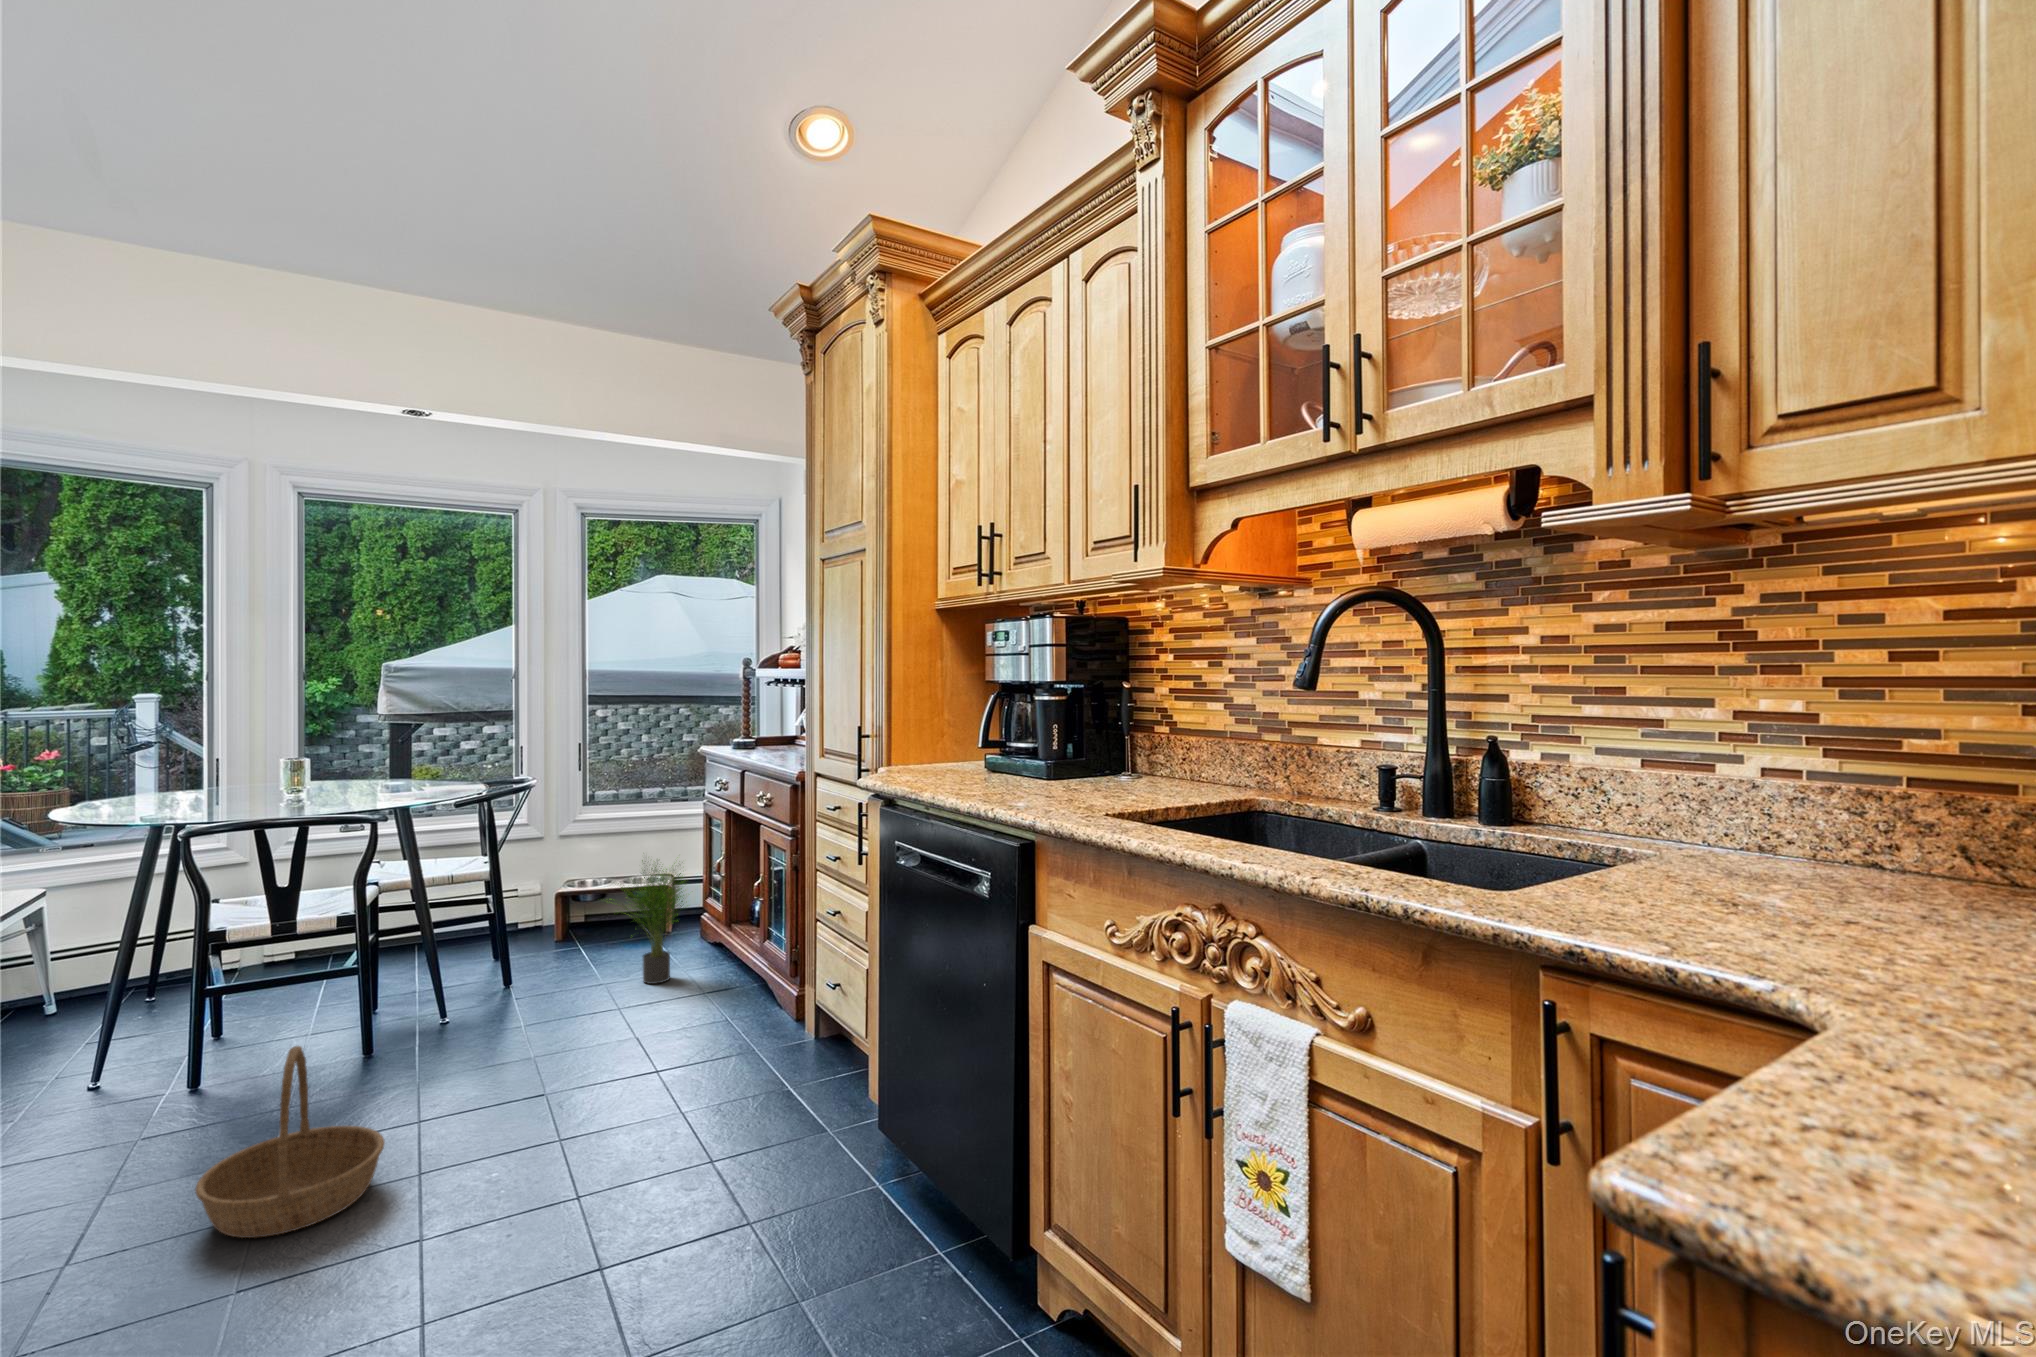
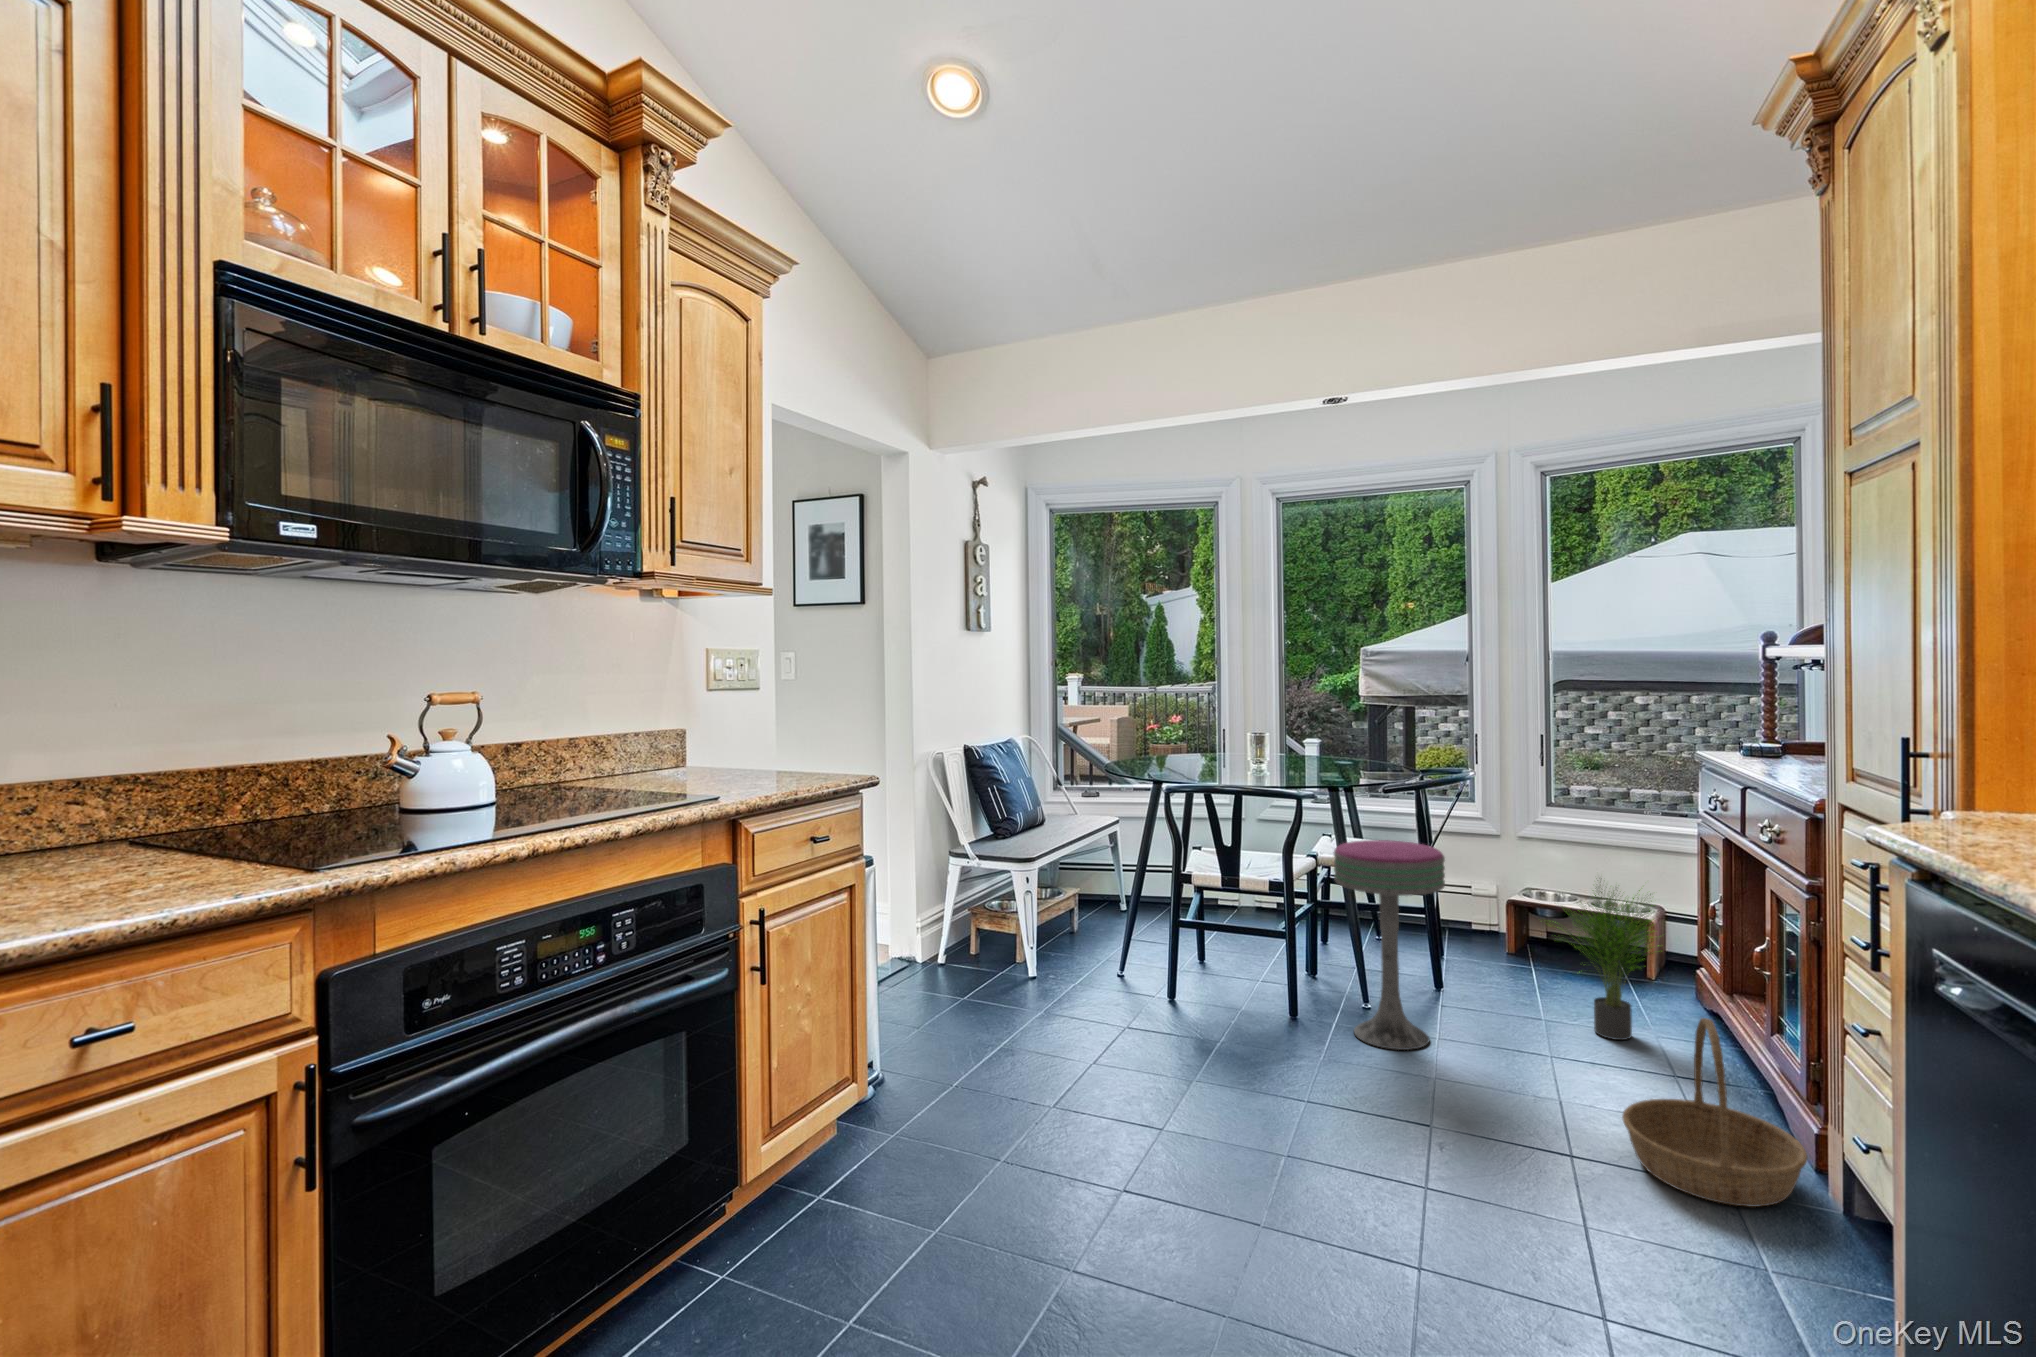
bar stool: none [416,849,529,1049] -> present [1333,840,1445,1050]
basket: present [195,1046,385,1238] -> present [1622,1018,1807,1207]

